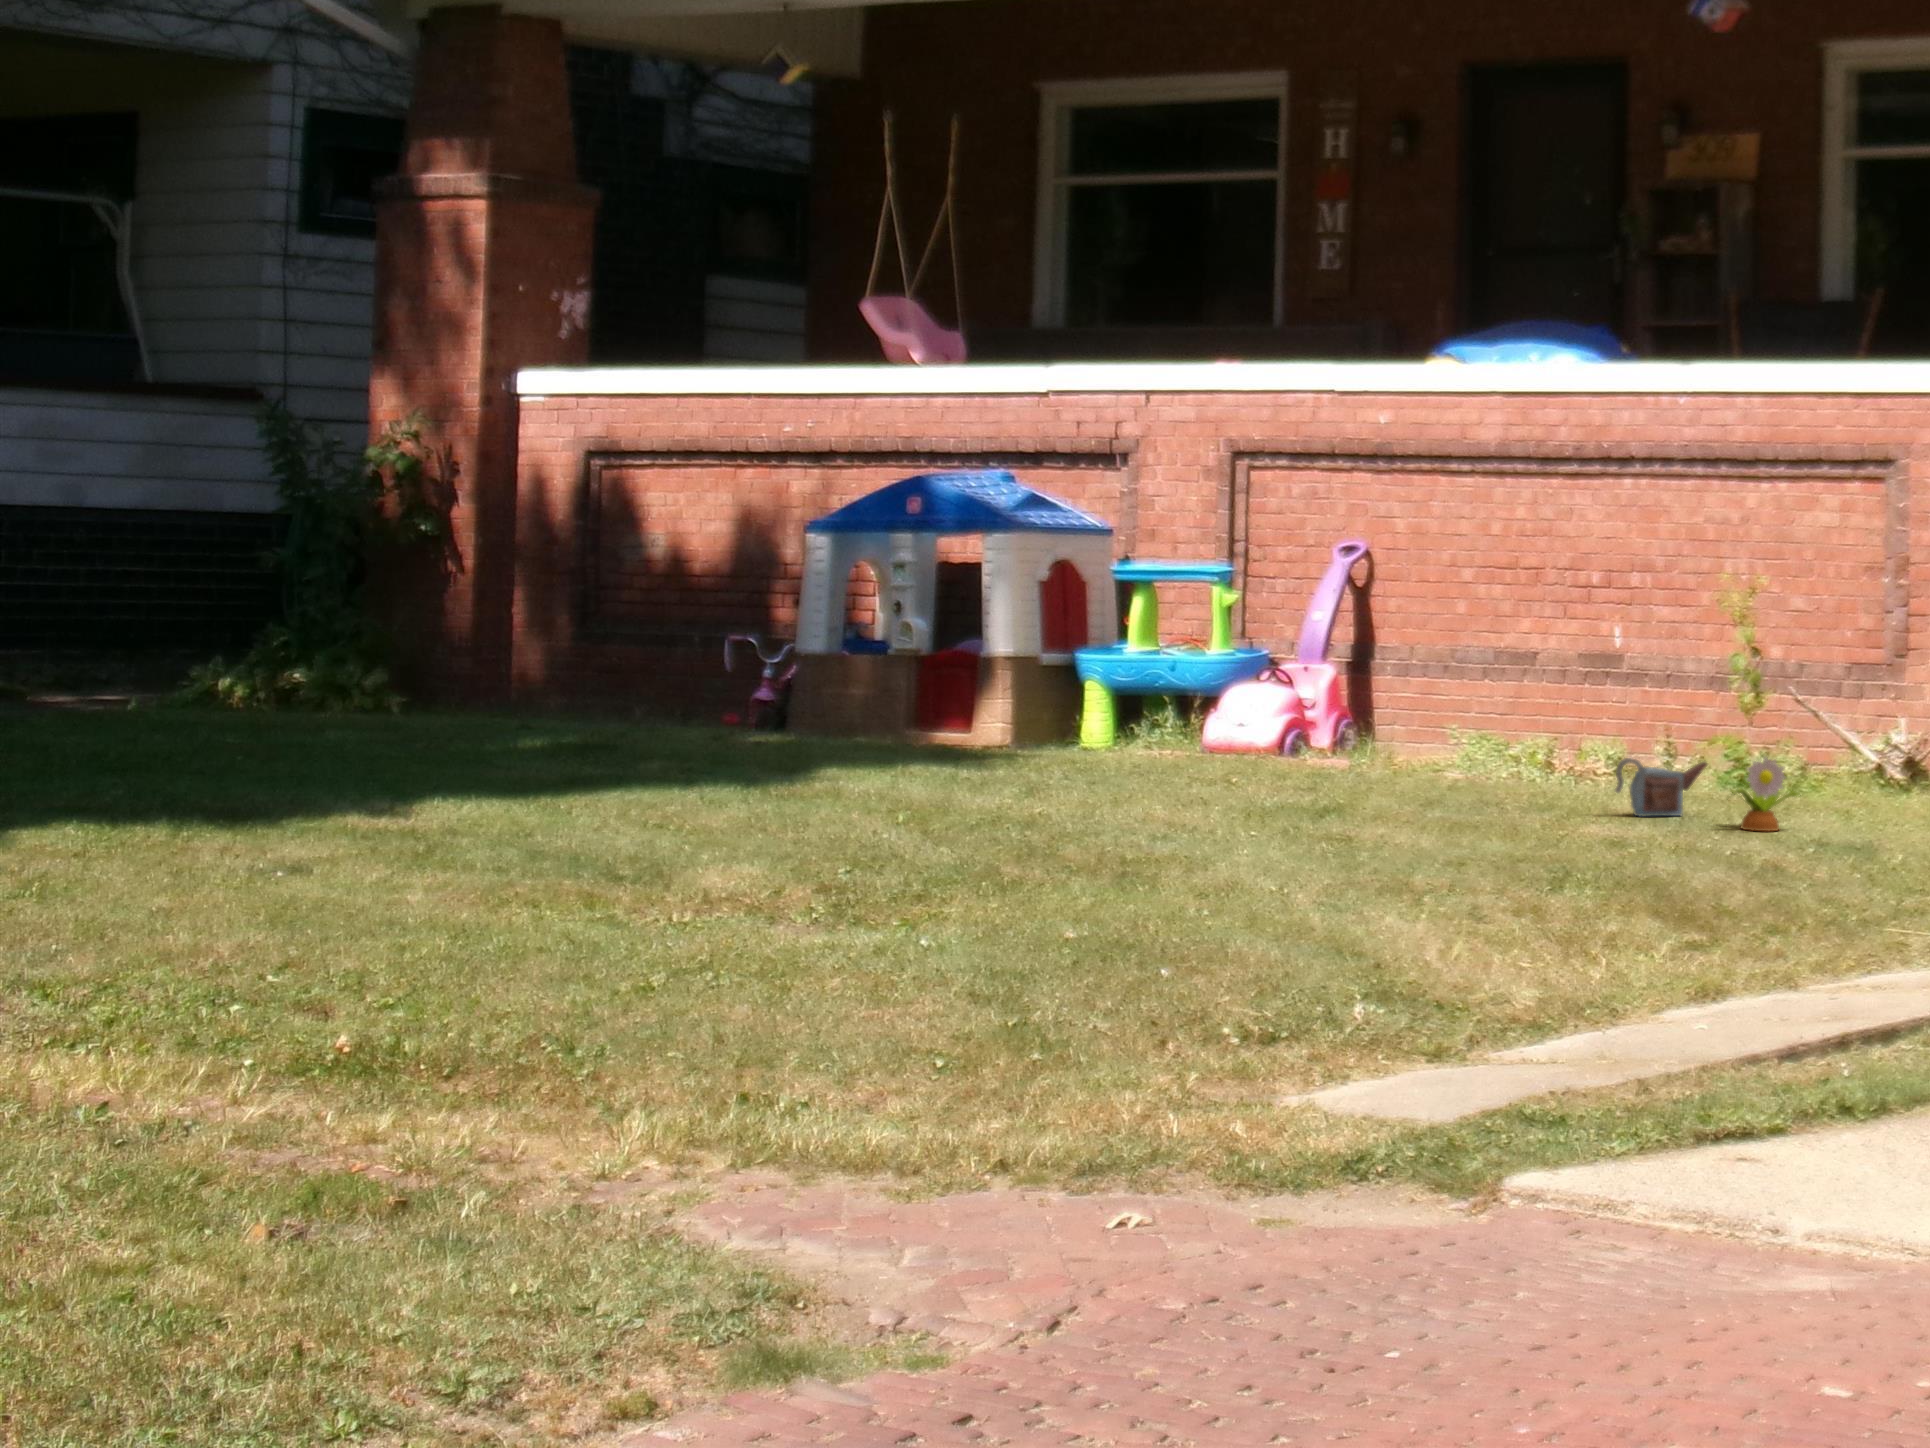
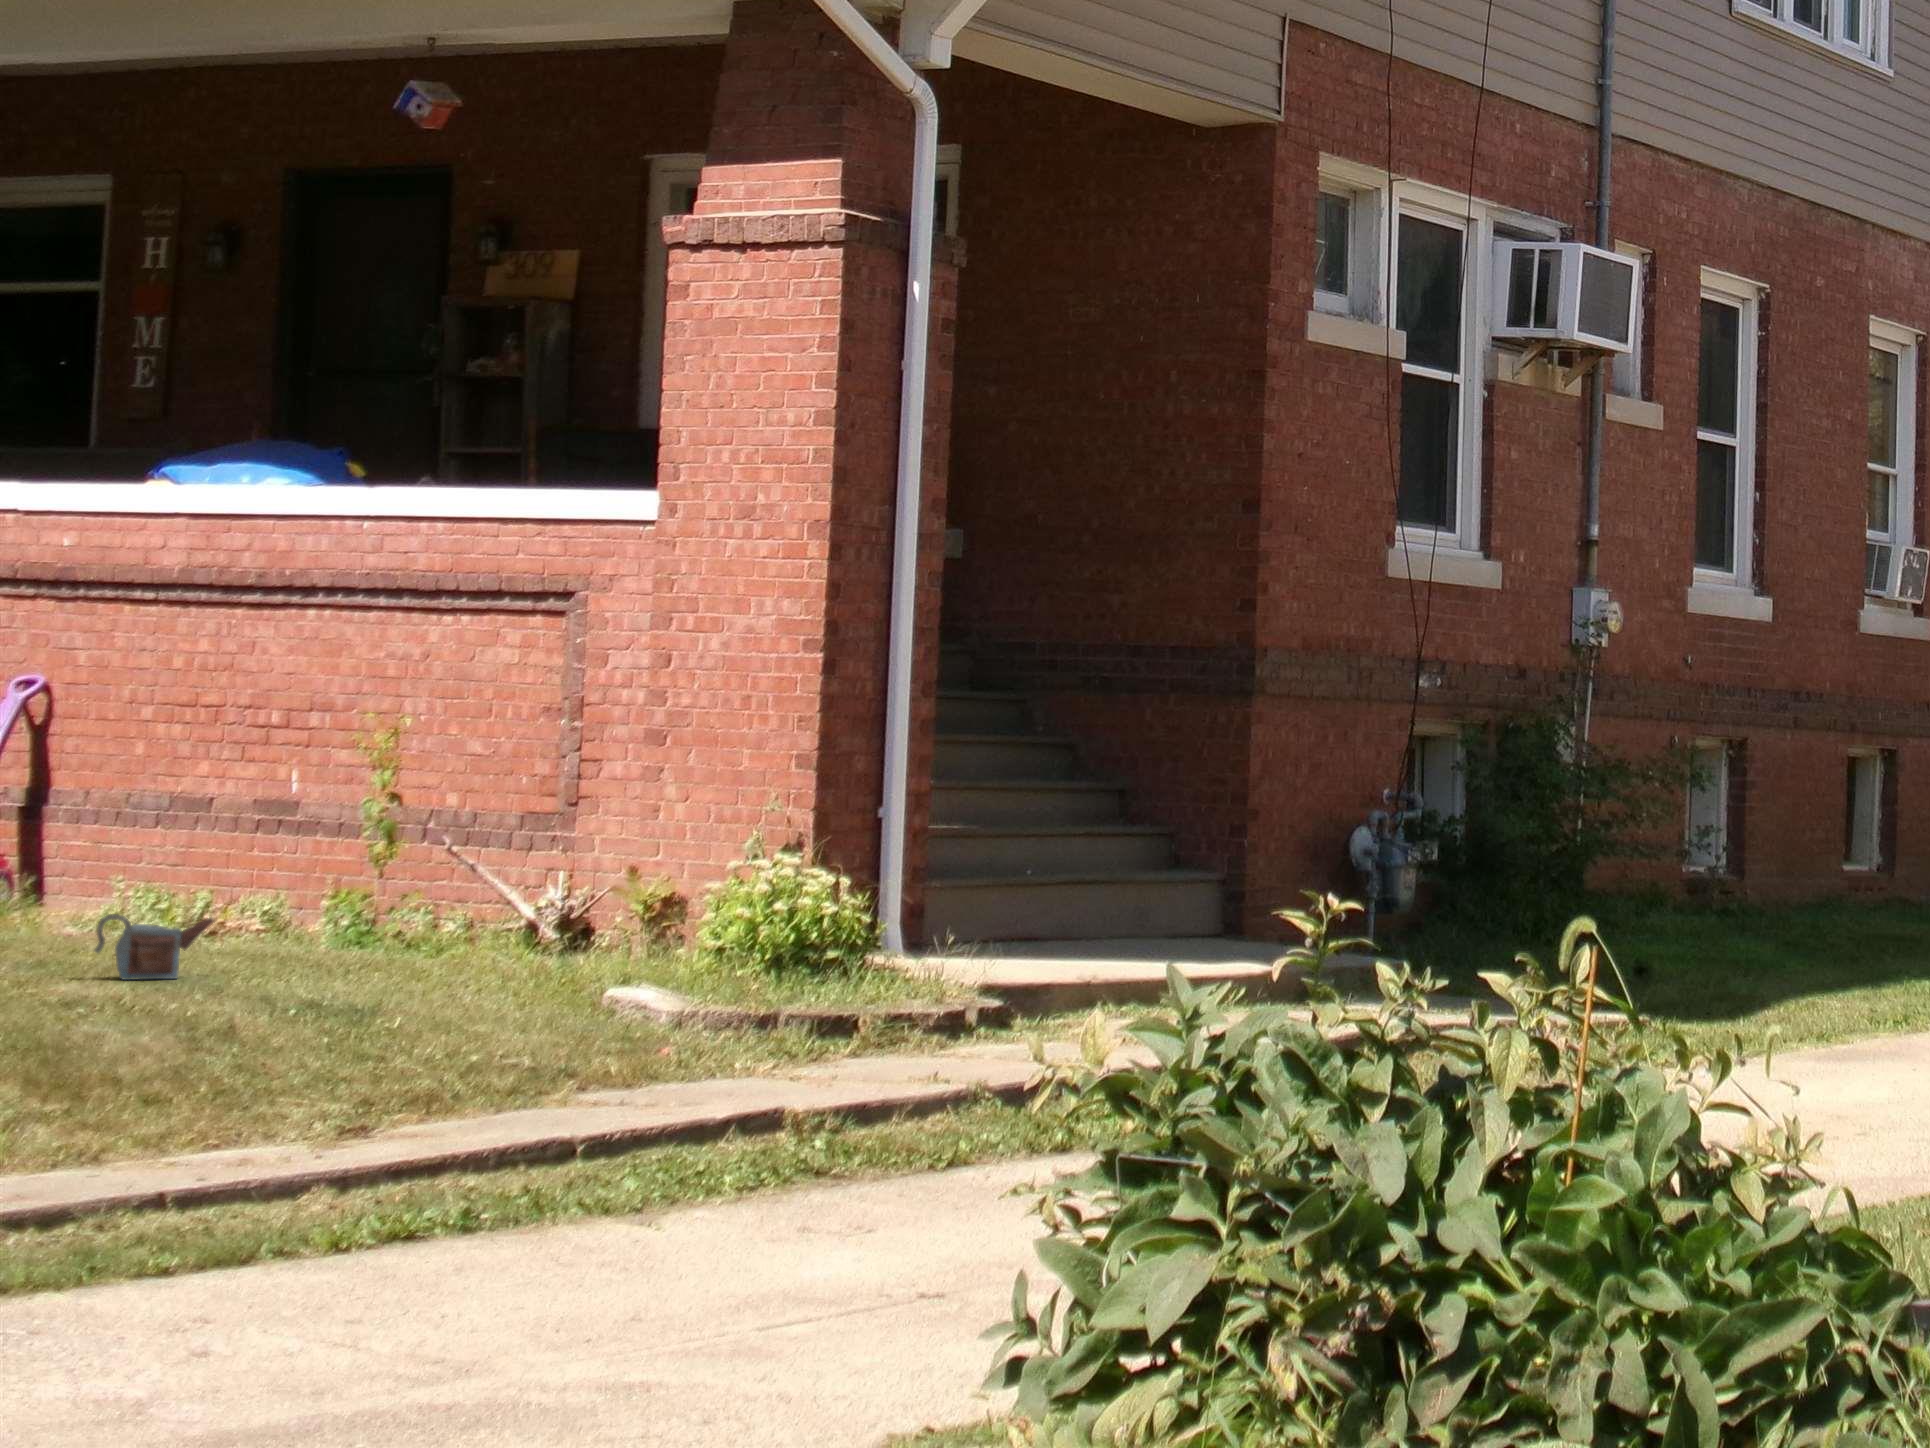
decorative plant: present [1732,757,1801,831] -> none [203,911,299,996]

